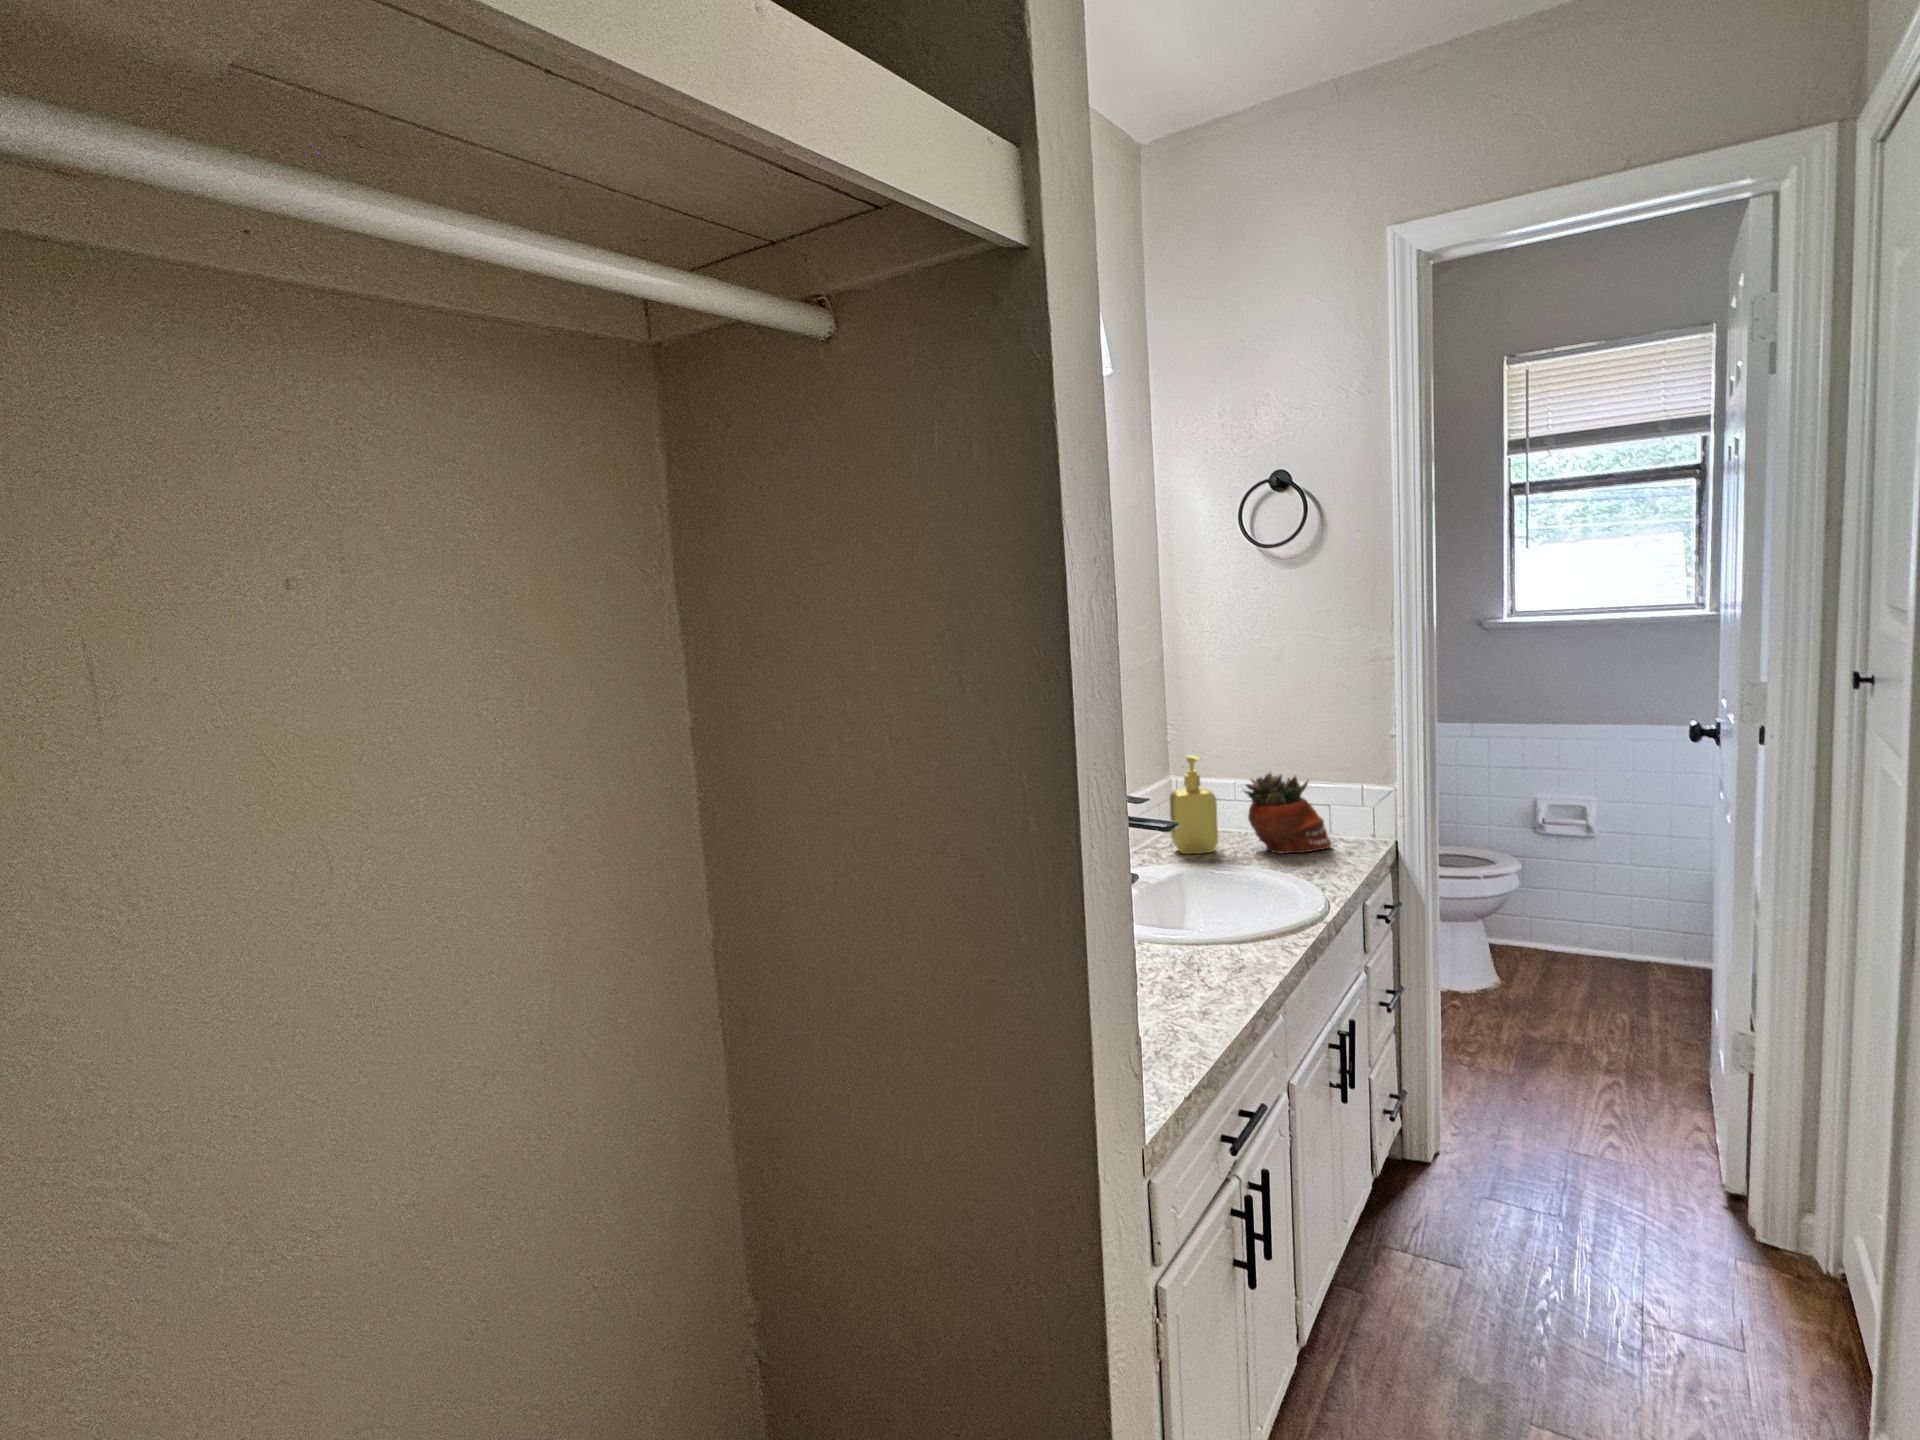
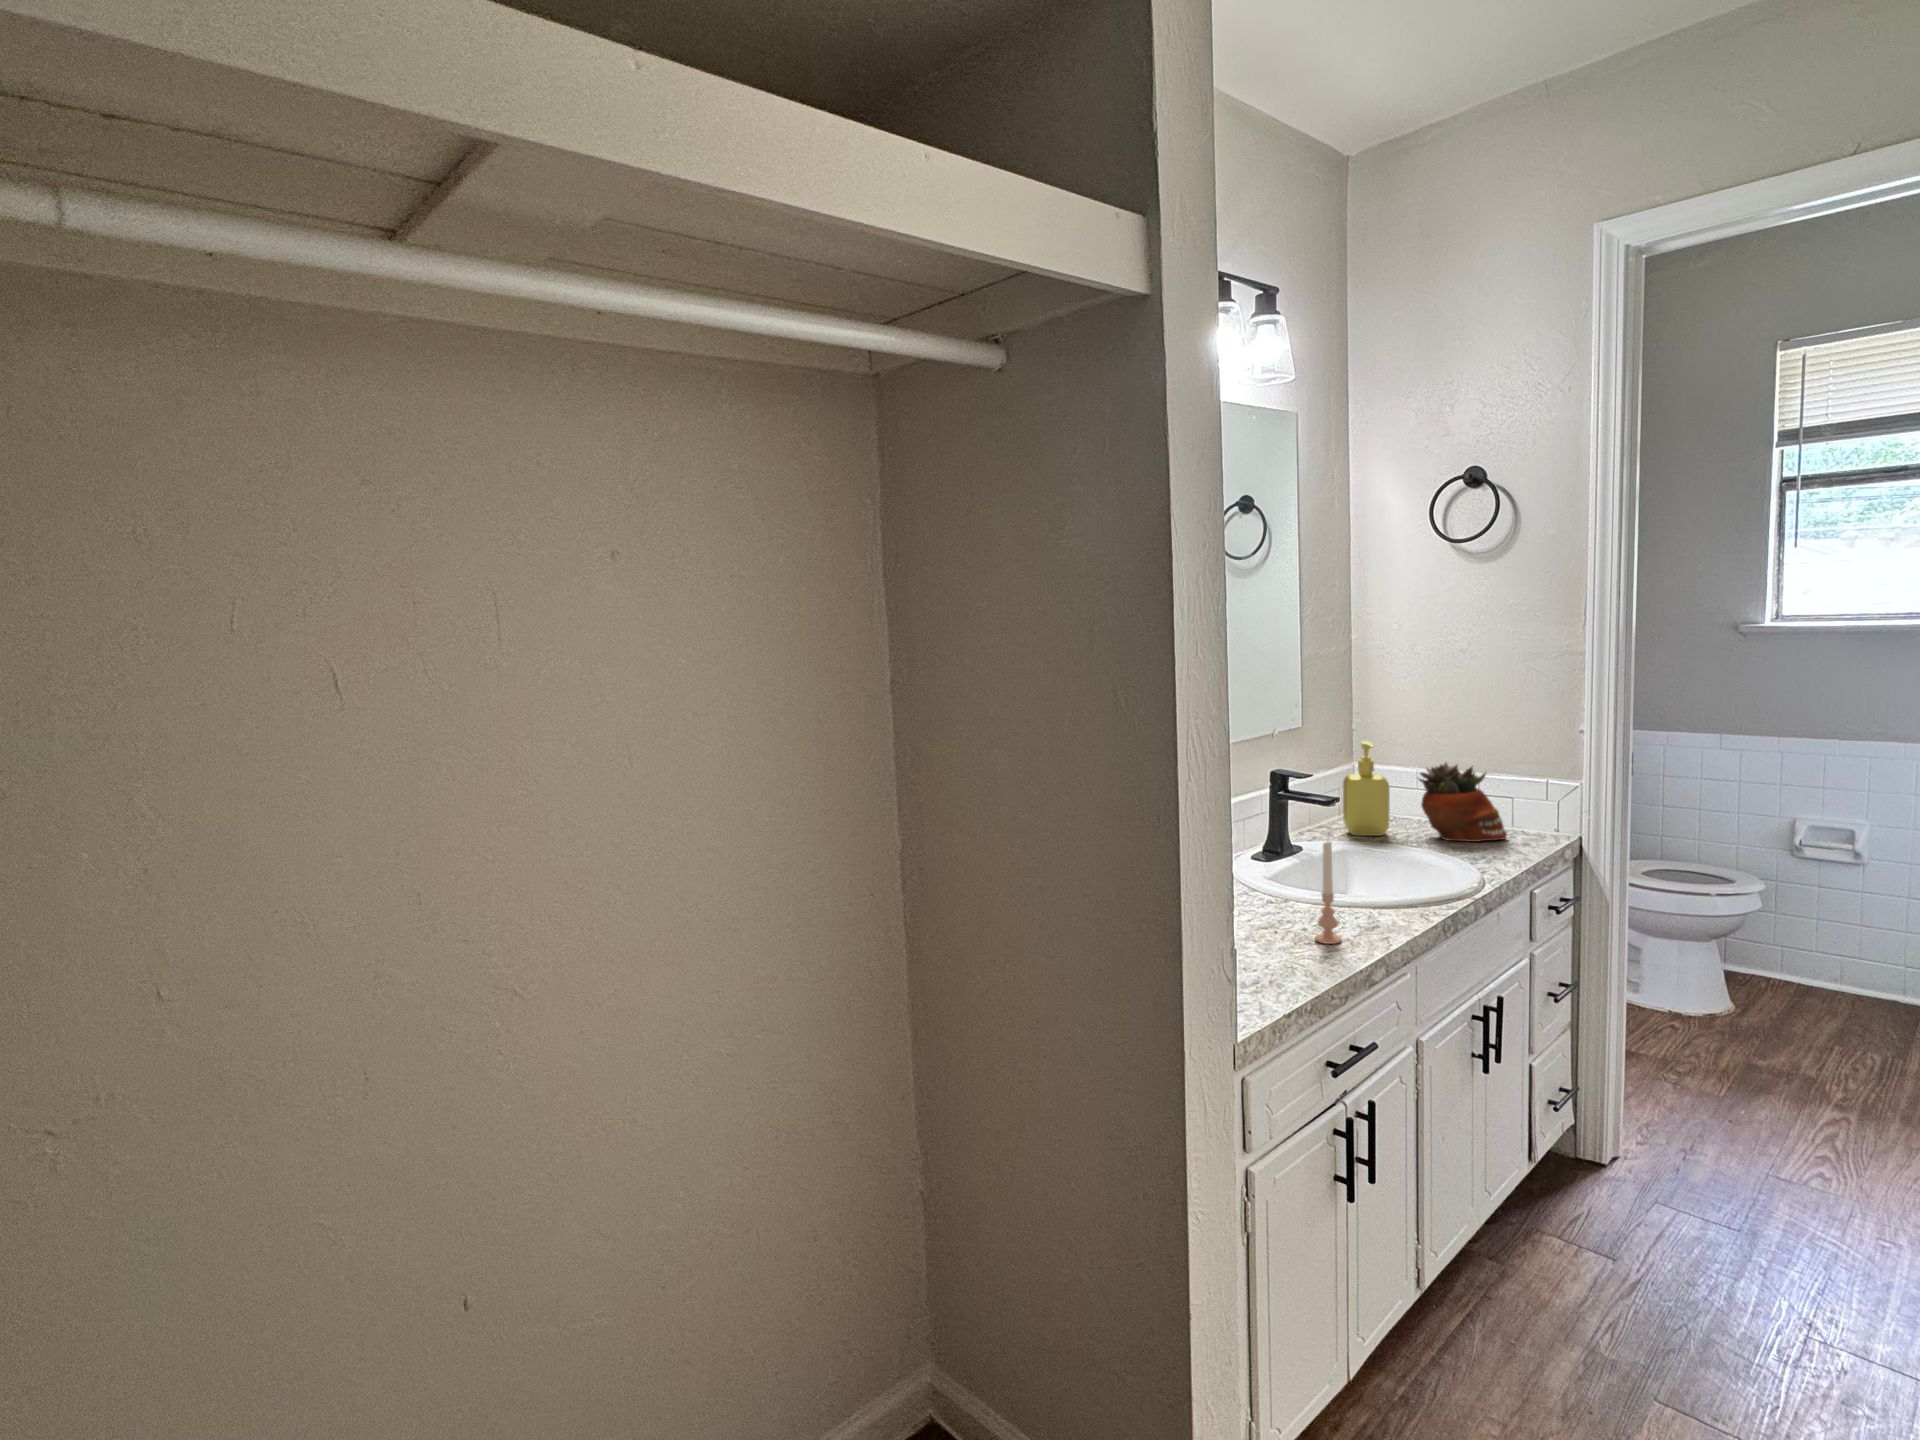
candle: none [1186,880,1215,997] -> present [1315,841,1342,944]

